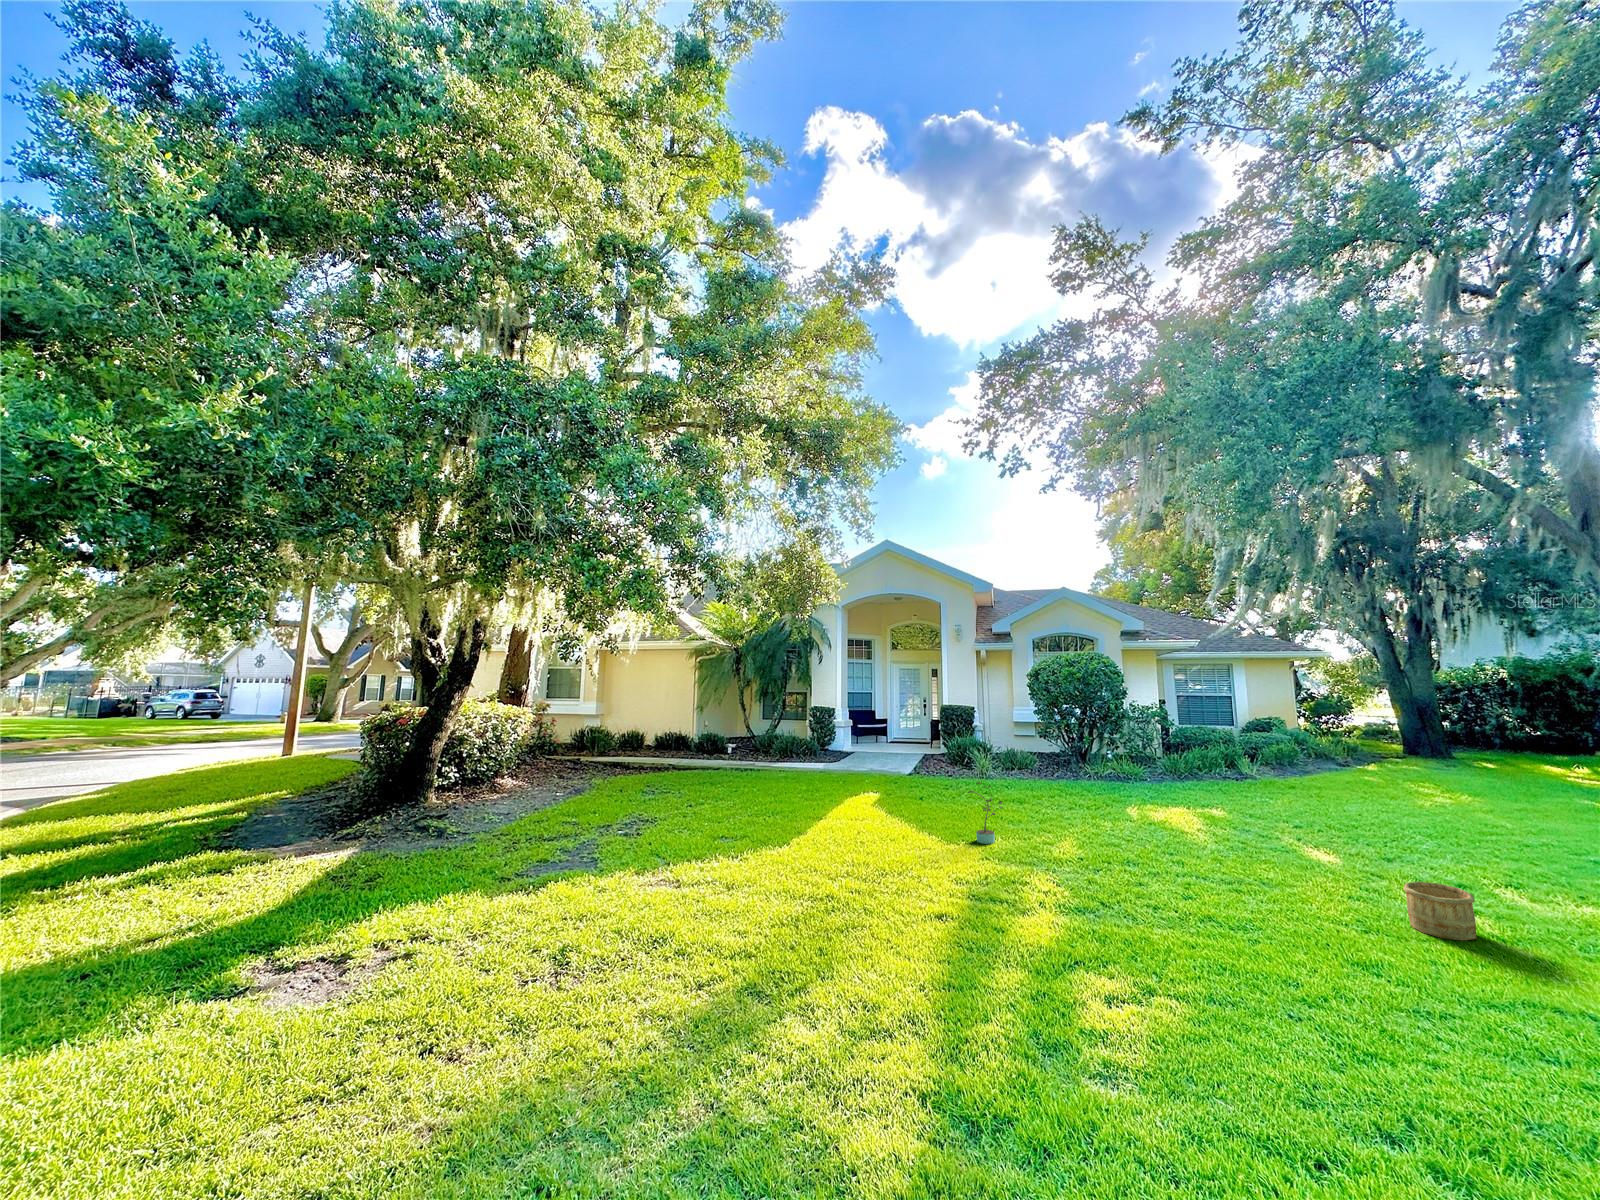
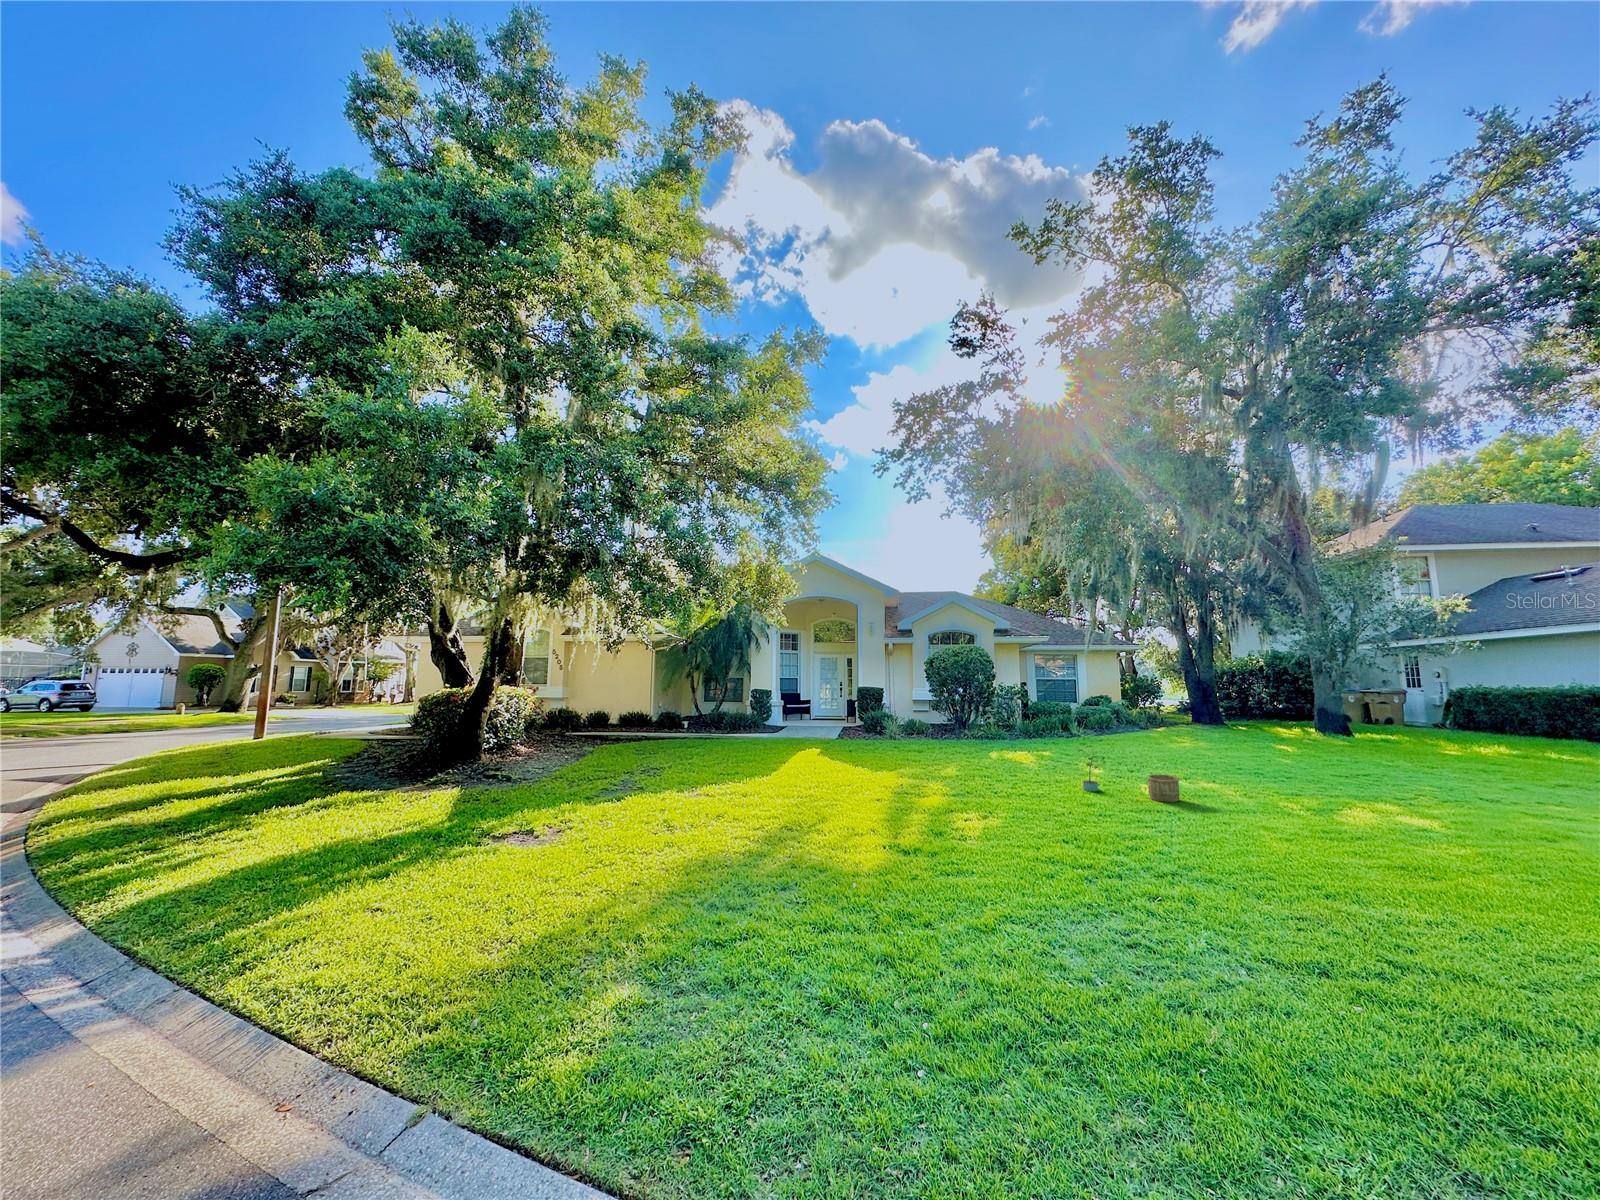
potted plant: present [968,783,1003,844] -> present [1078,743,1106,791]

